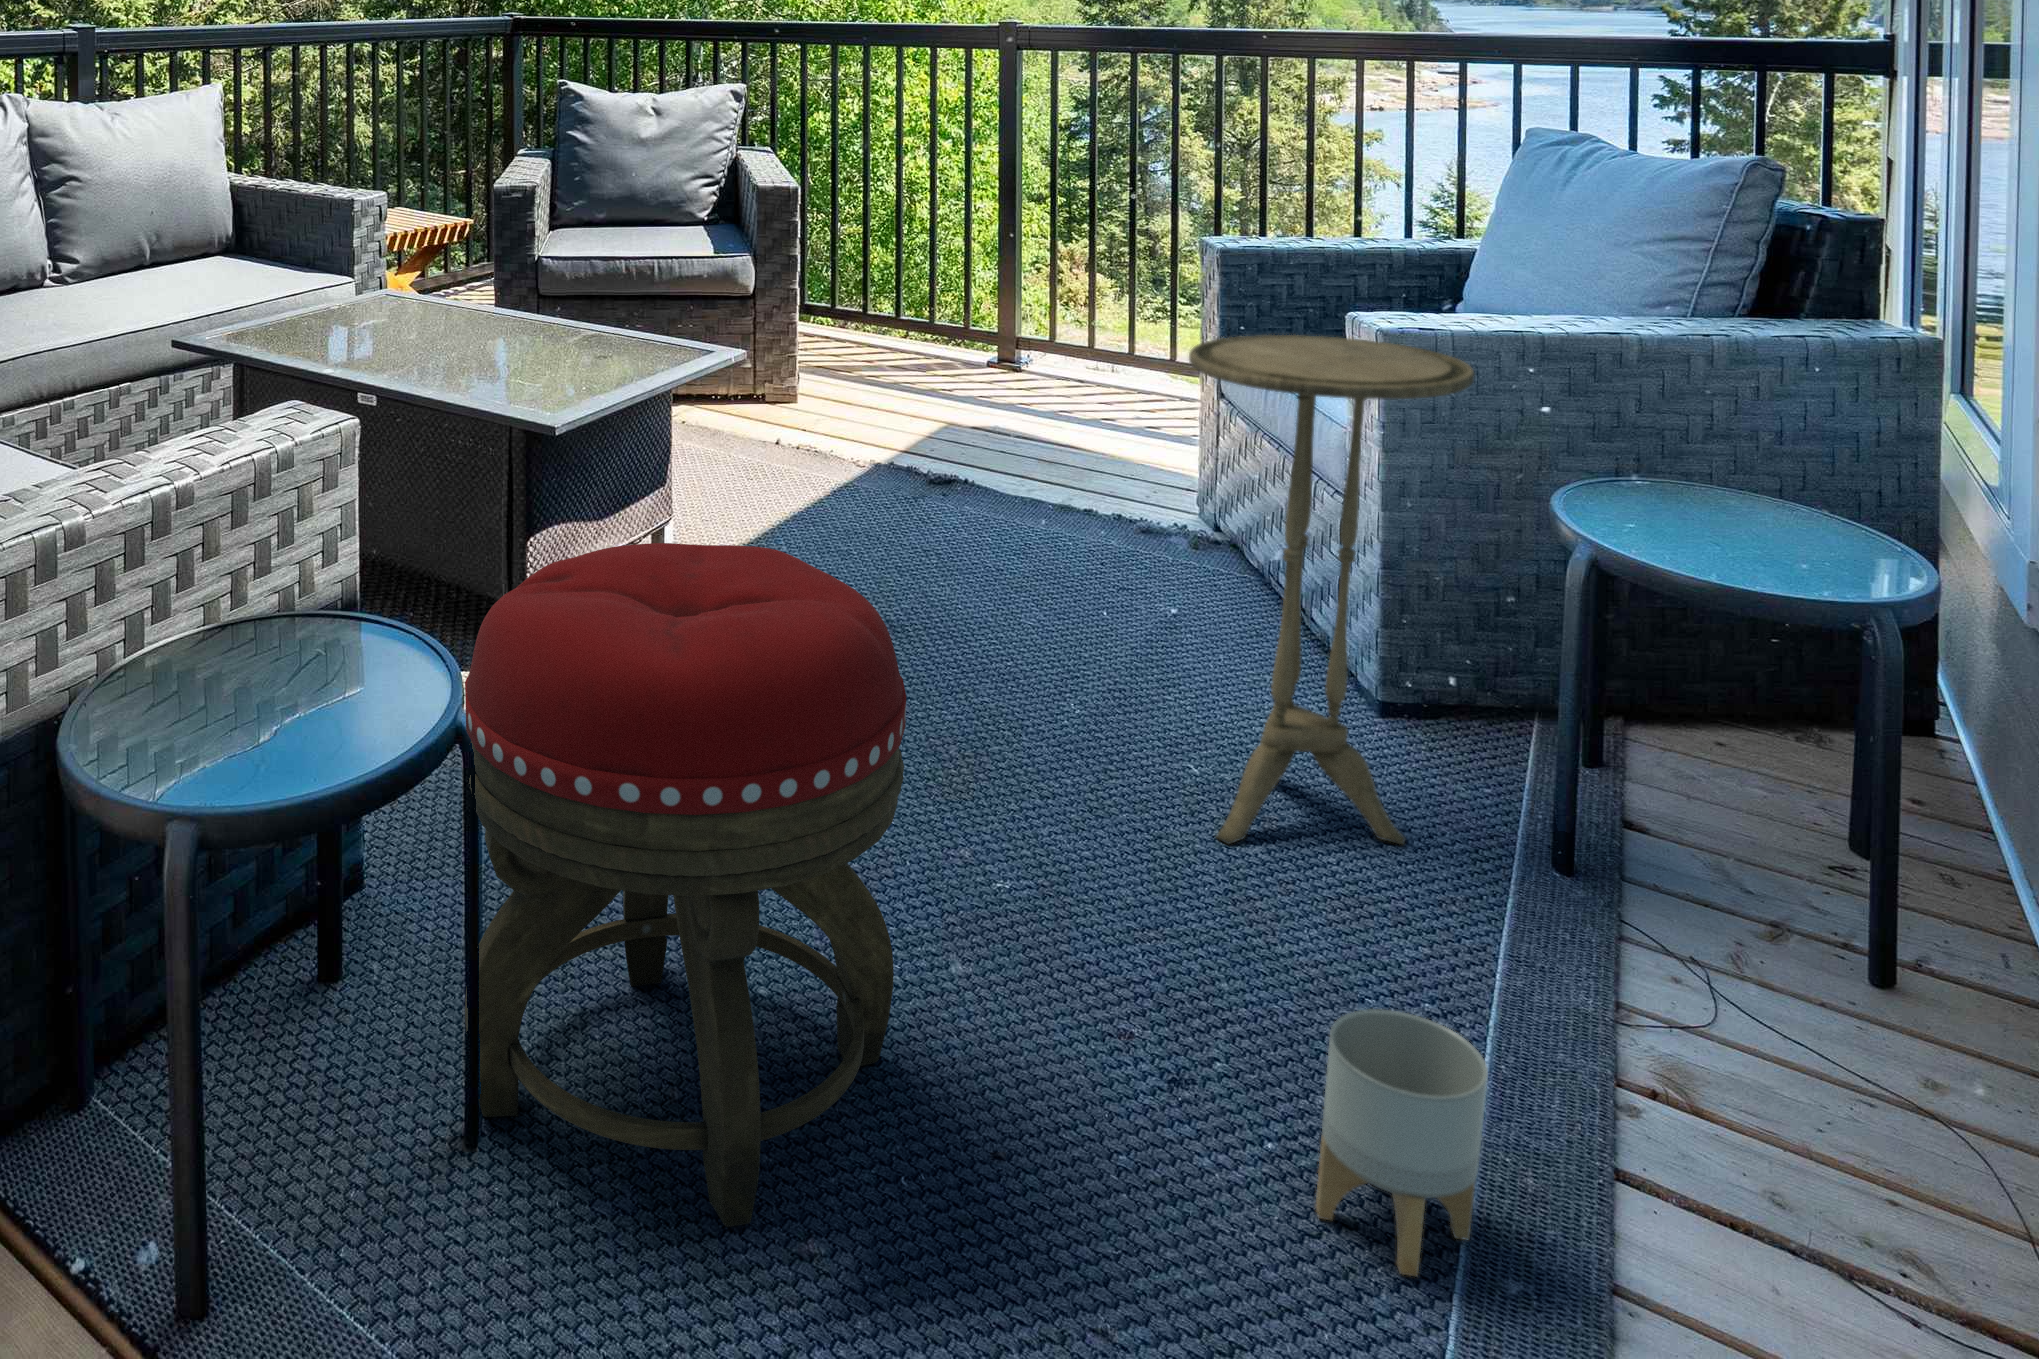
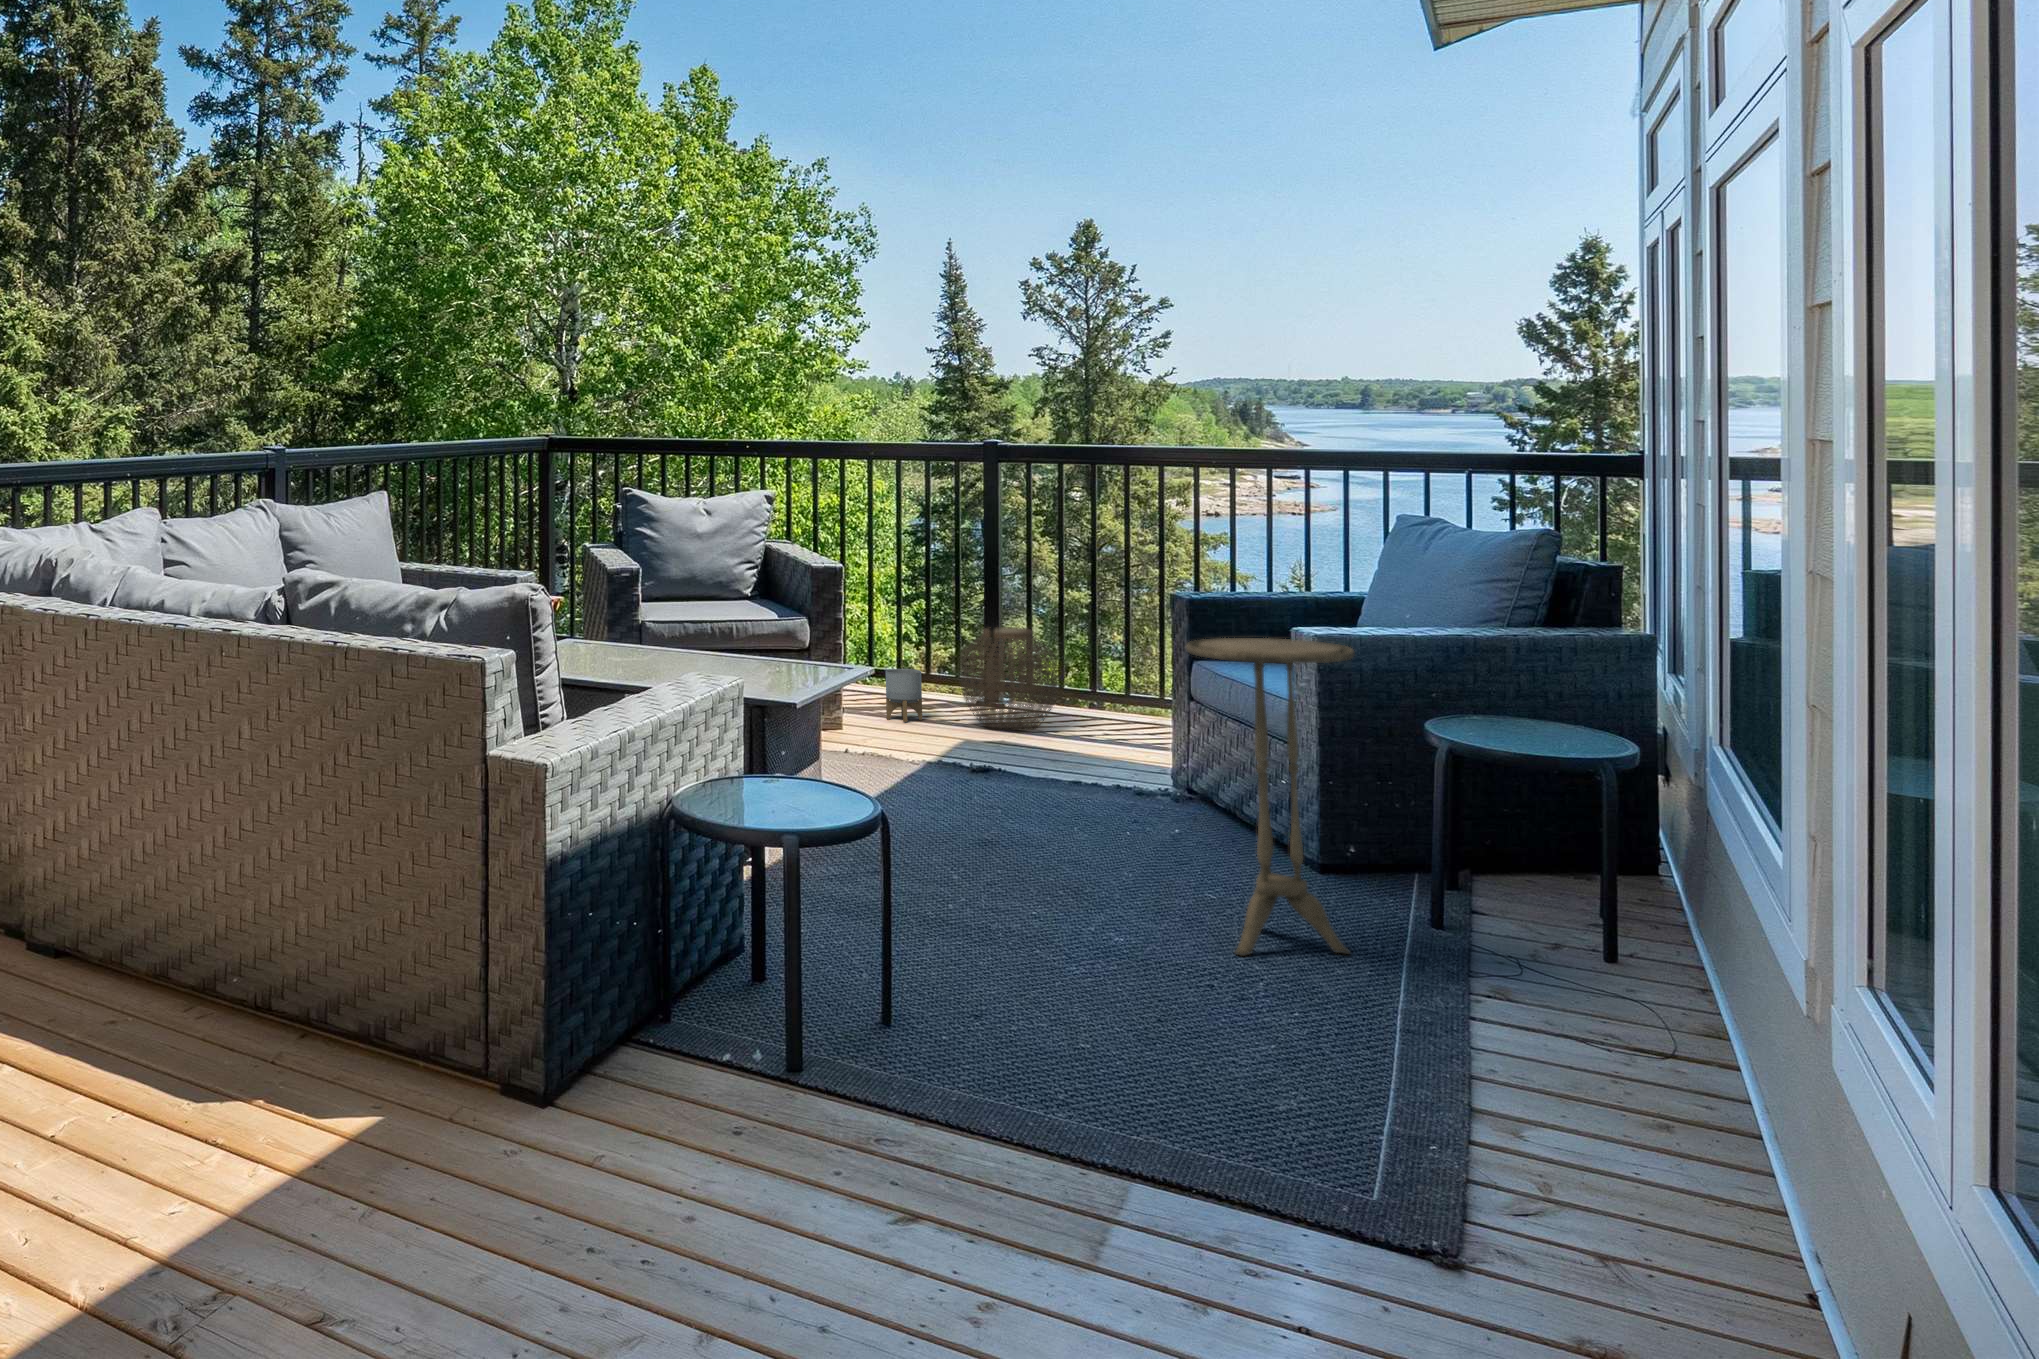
woven basket: none [968,260,1089,388] -> present [960,627,1057,730]
footstool: present [465,543,906,1227] -> none [843,737,1085,1084]
planter: present [1316,1009,1488,1276] -> present [886,669,922,722]

